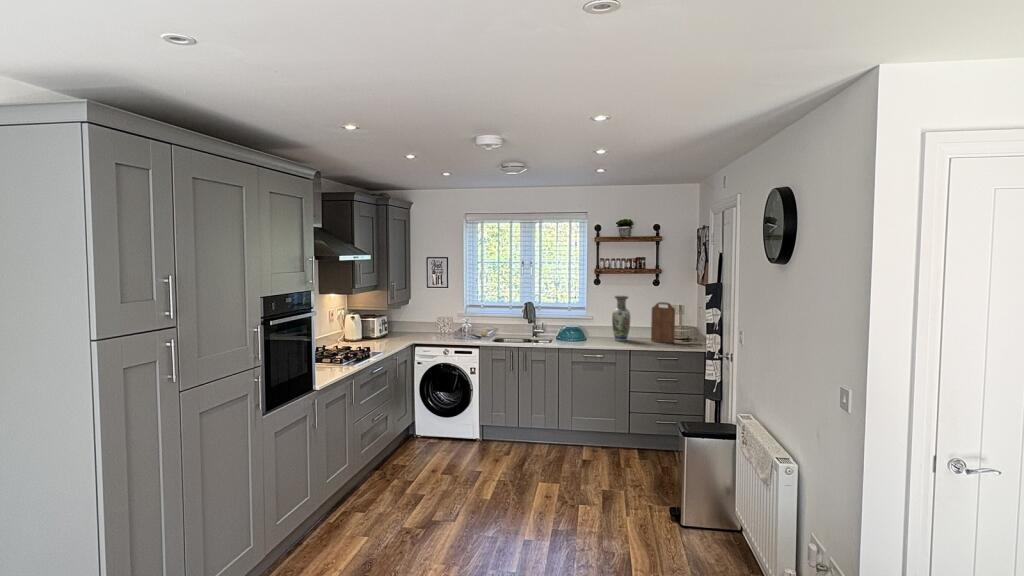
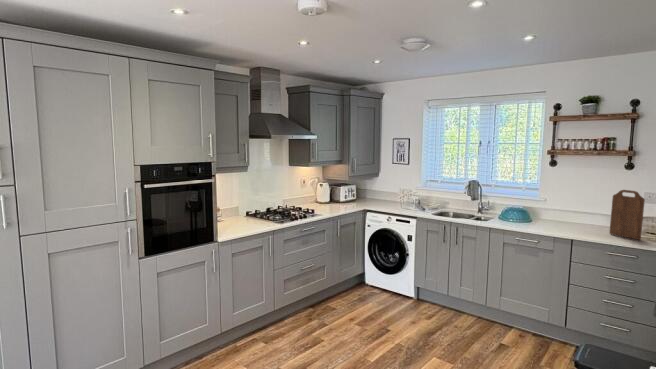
vase: present [612,295,630,341] -> none [562,179,585,229]

